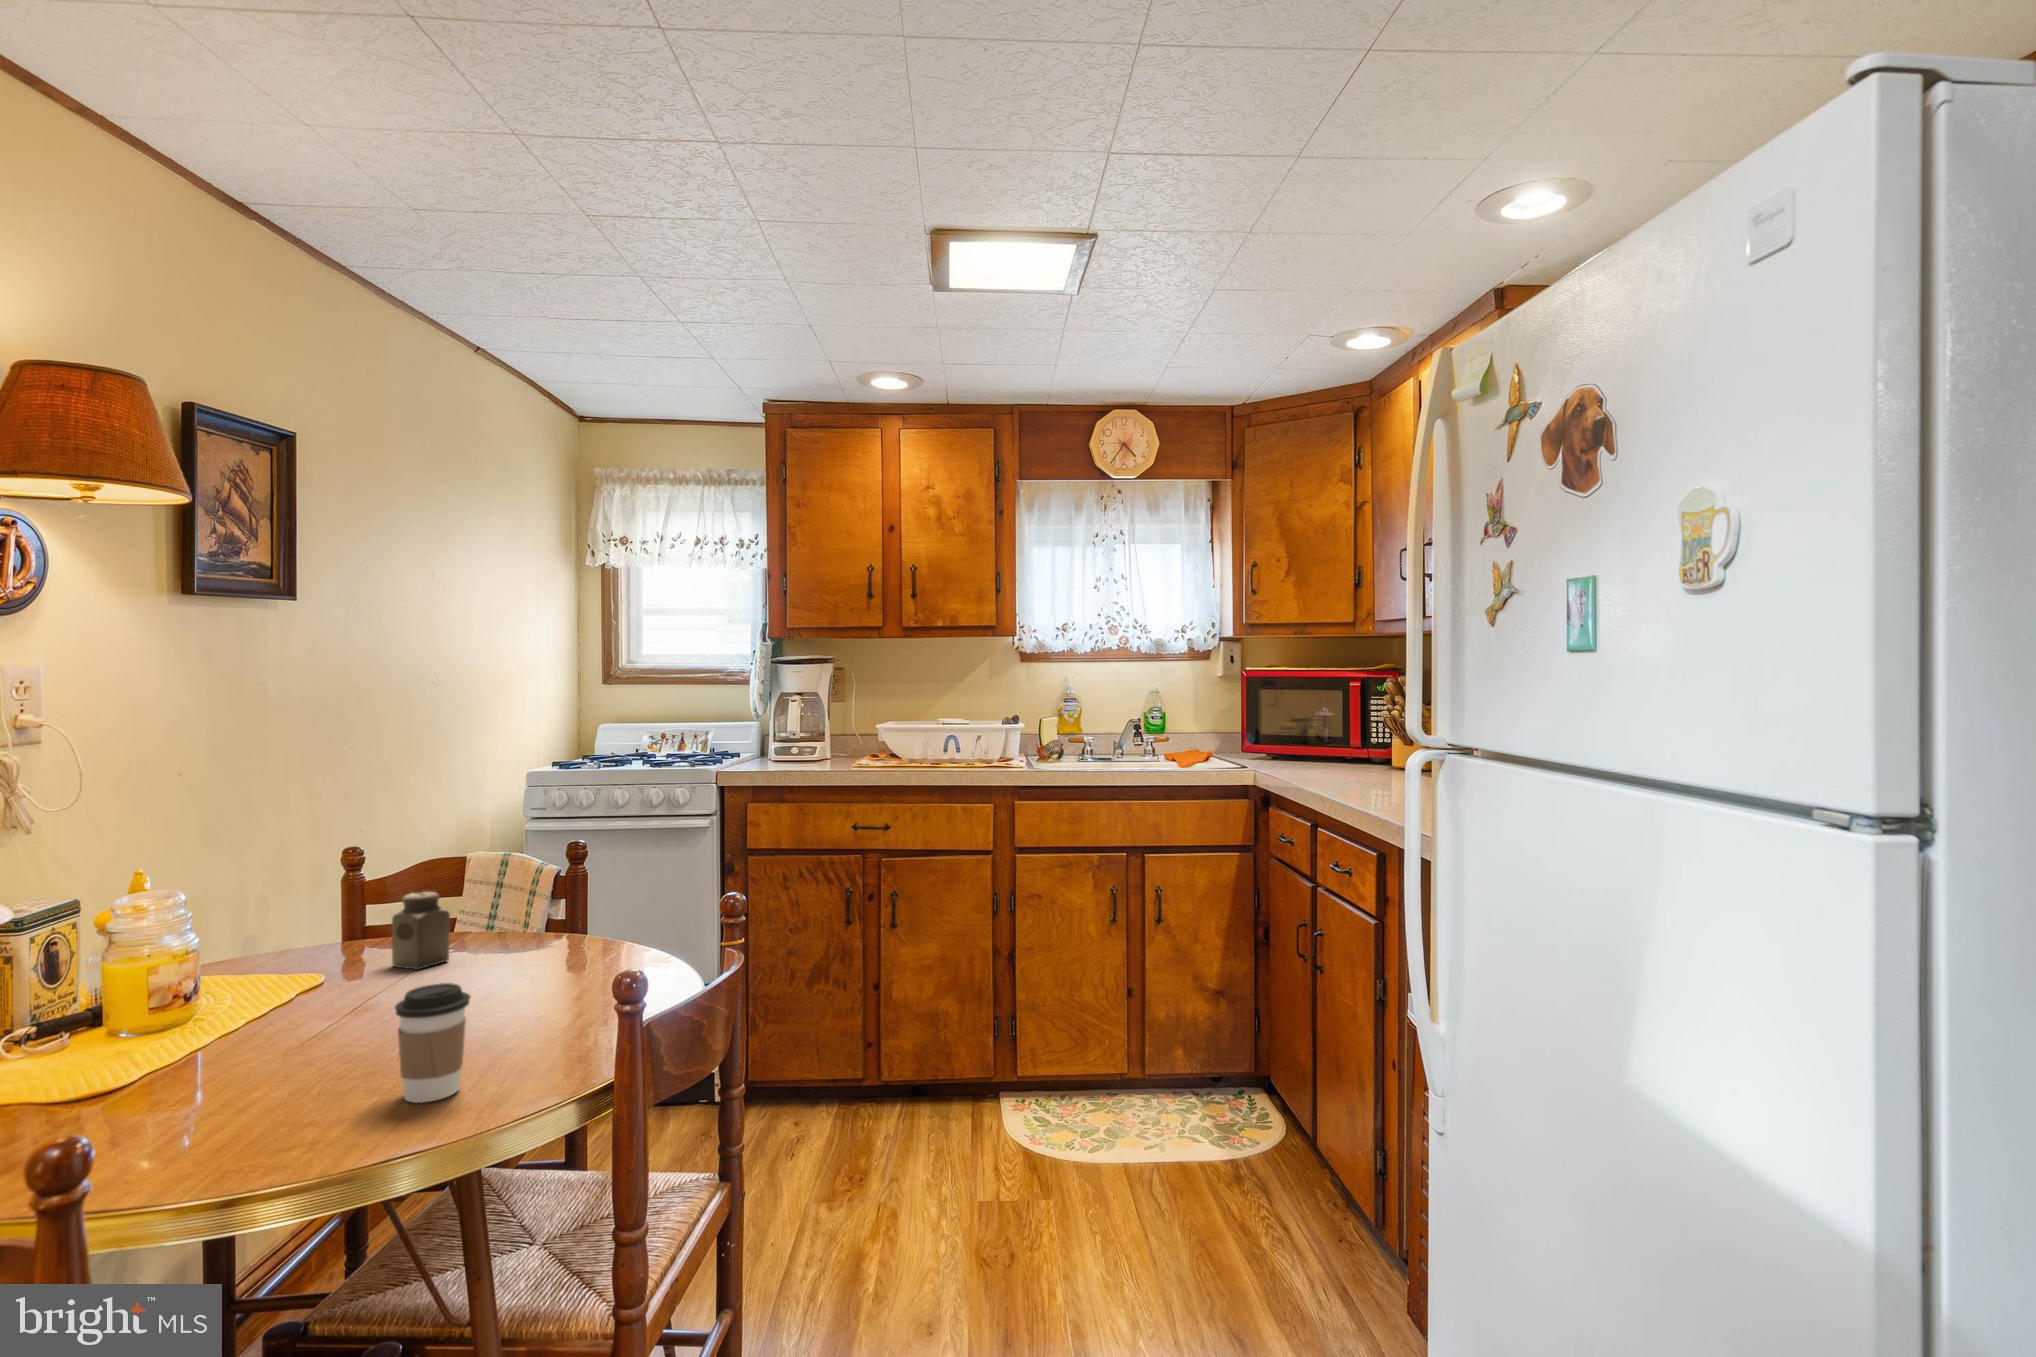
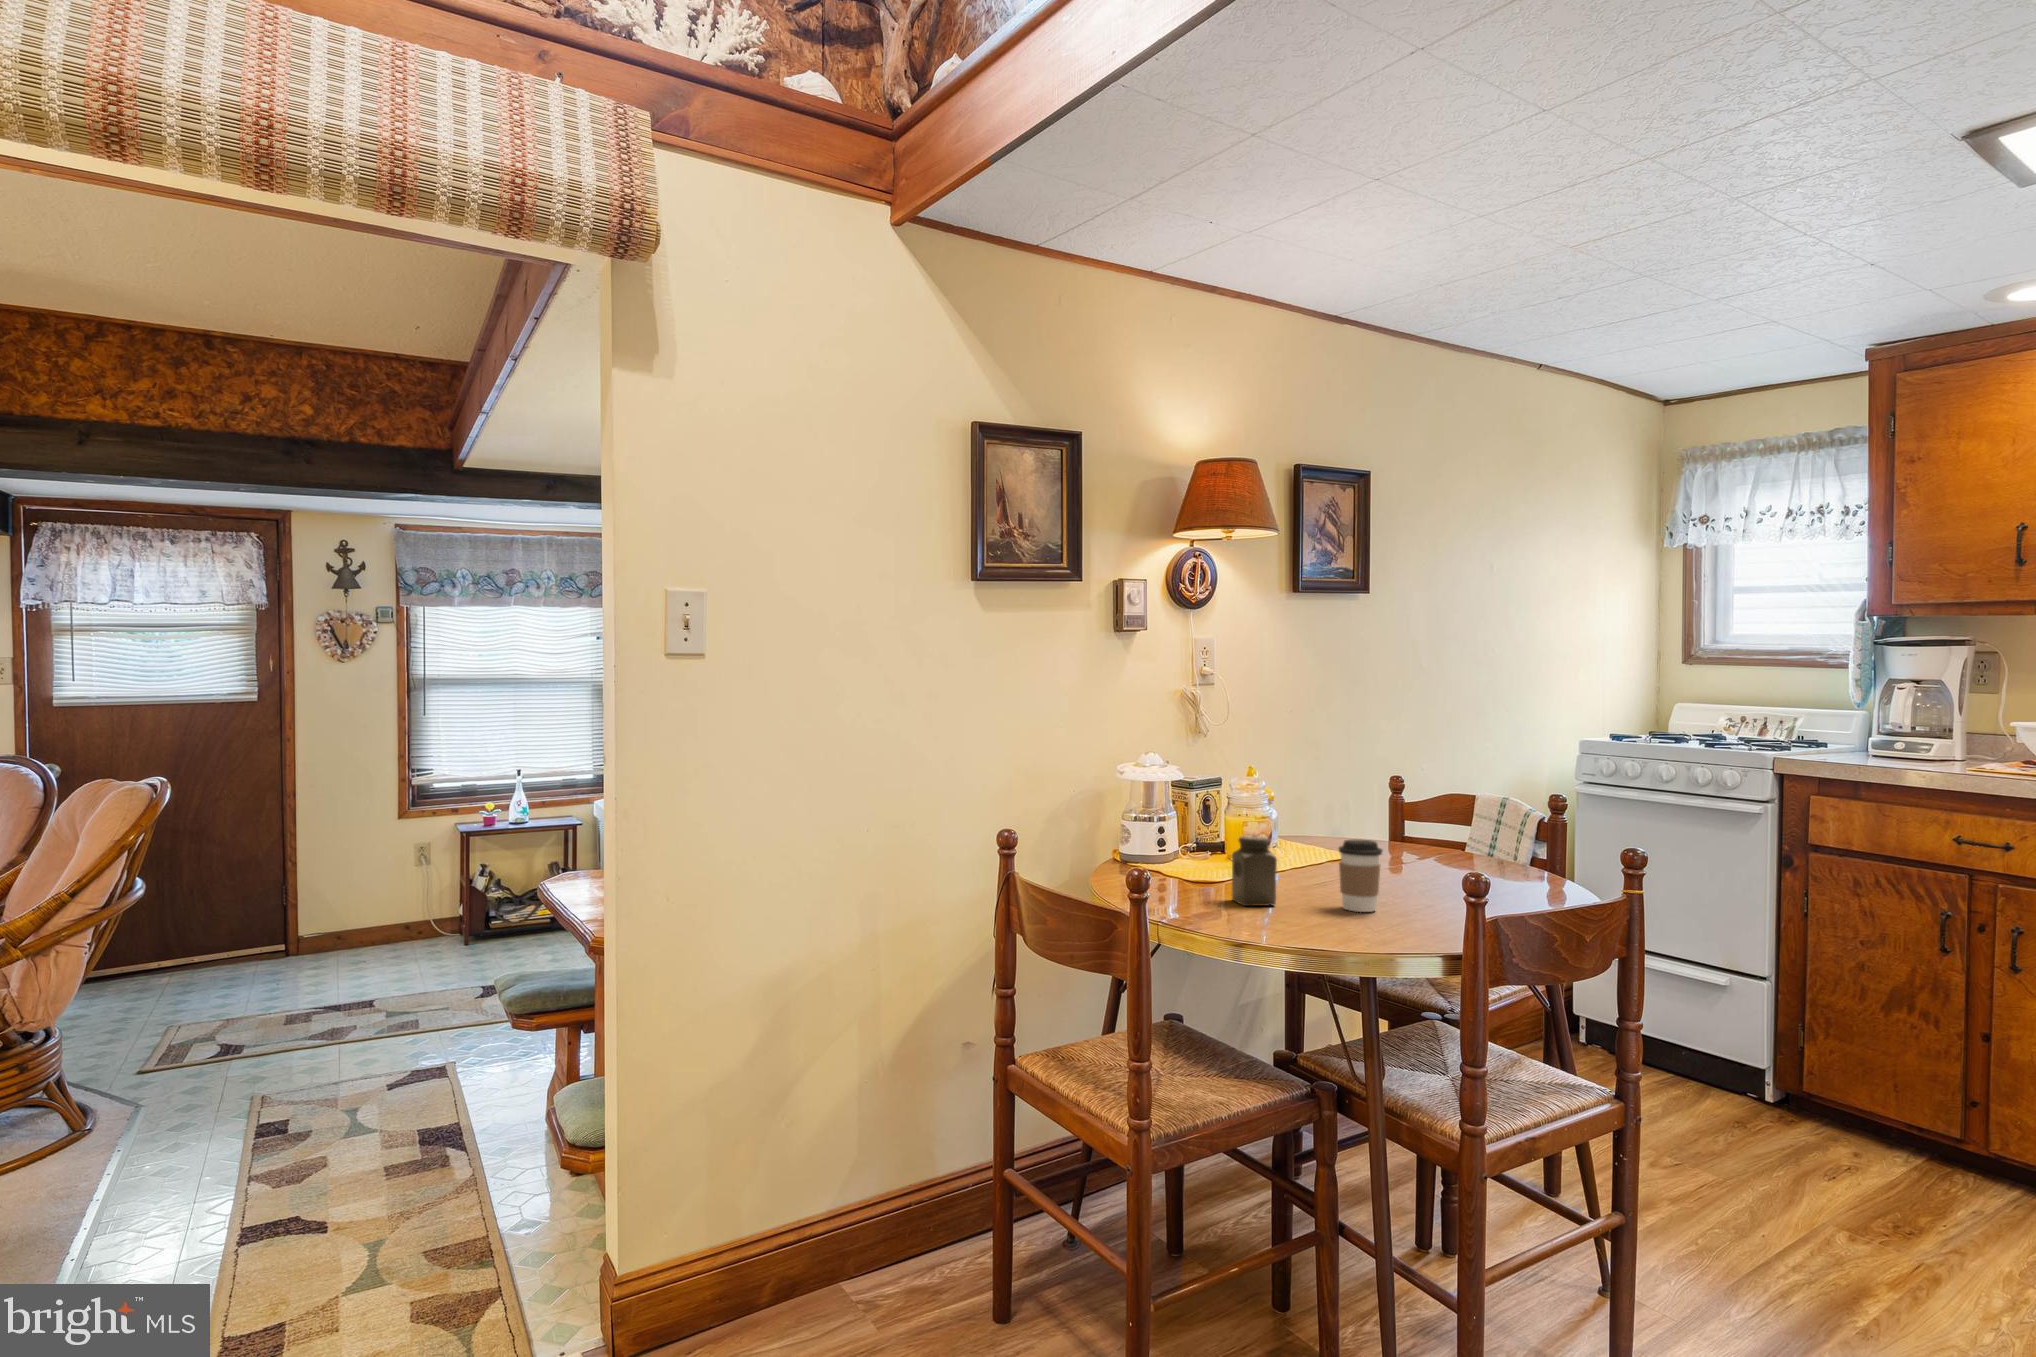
salt shaker: present [392,892,450,970] -> present [1232,835,1277,906]

